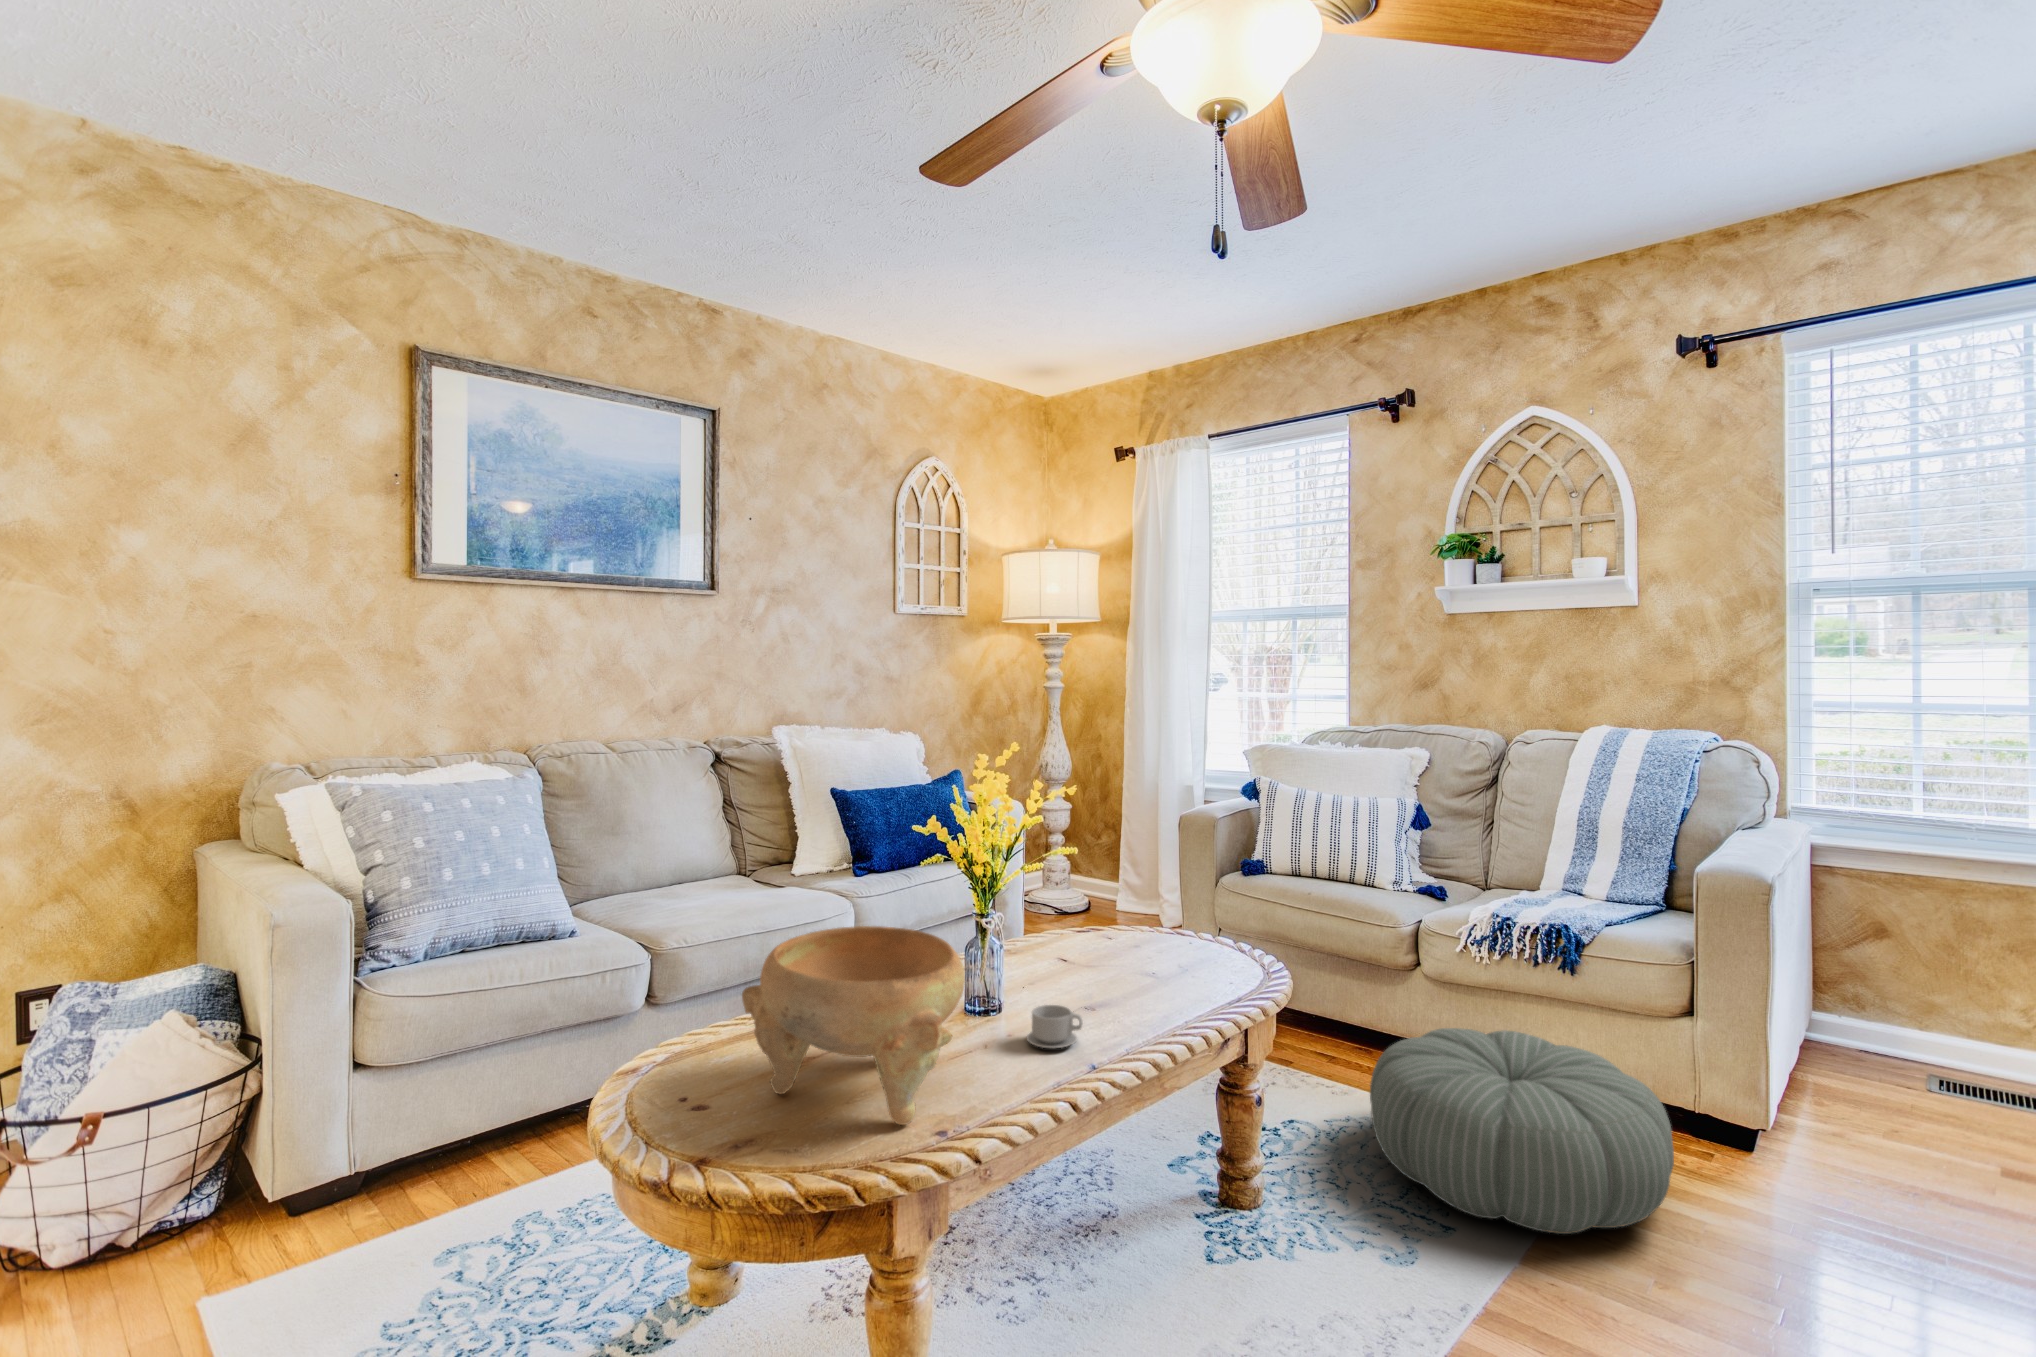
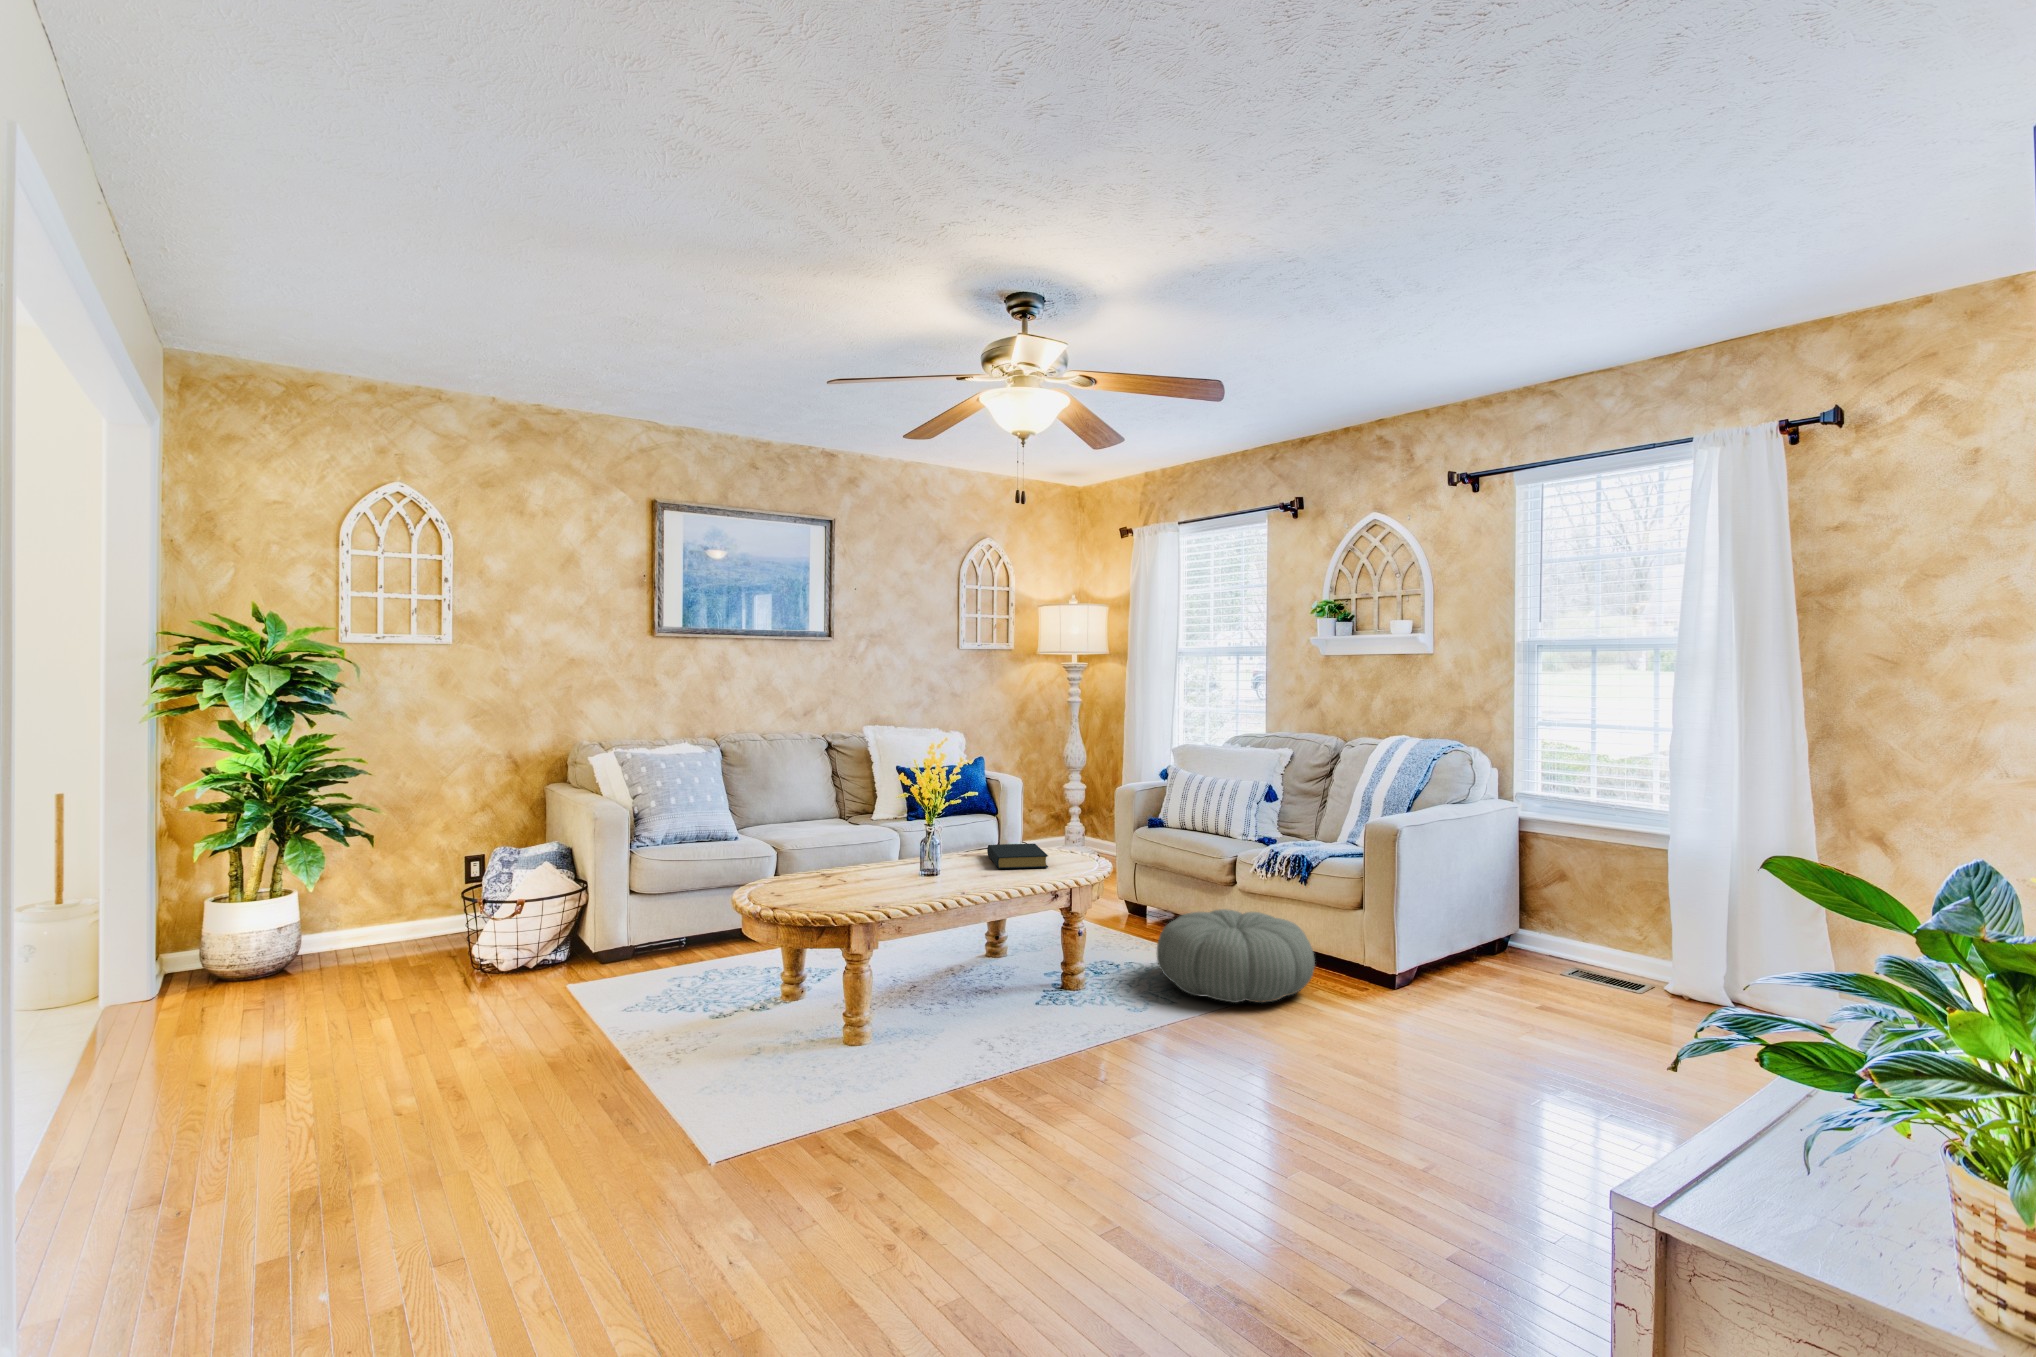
decorative bowl: present [742,926,965,1125] -> none [805,818,903,896]
hardback book: none [1060,933,1202,1000] -> present [987,844,1048,869]
teacup: present [1027,1005,1083,1048] -> none [941,861,970,881]

